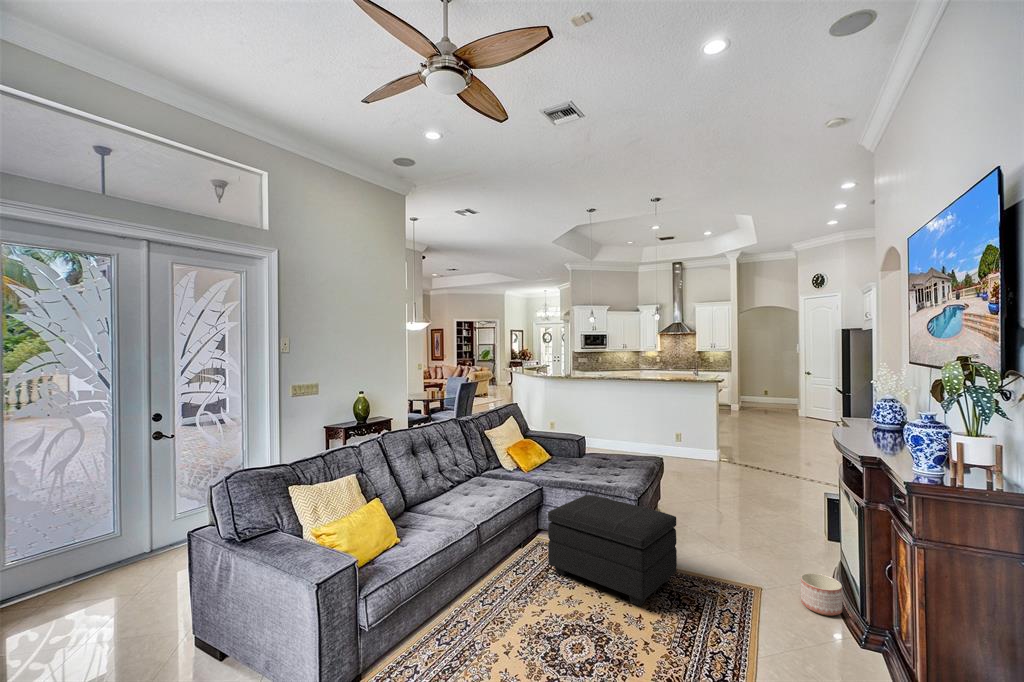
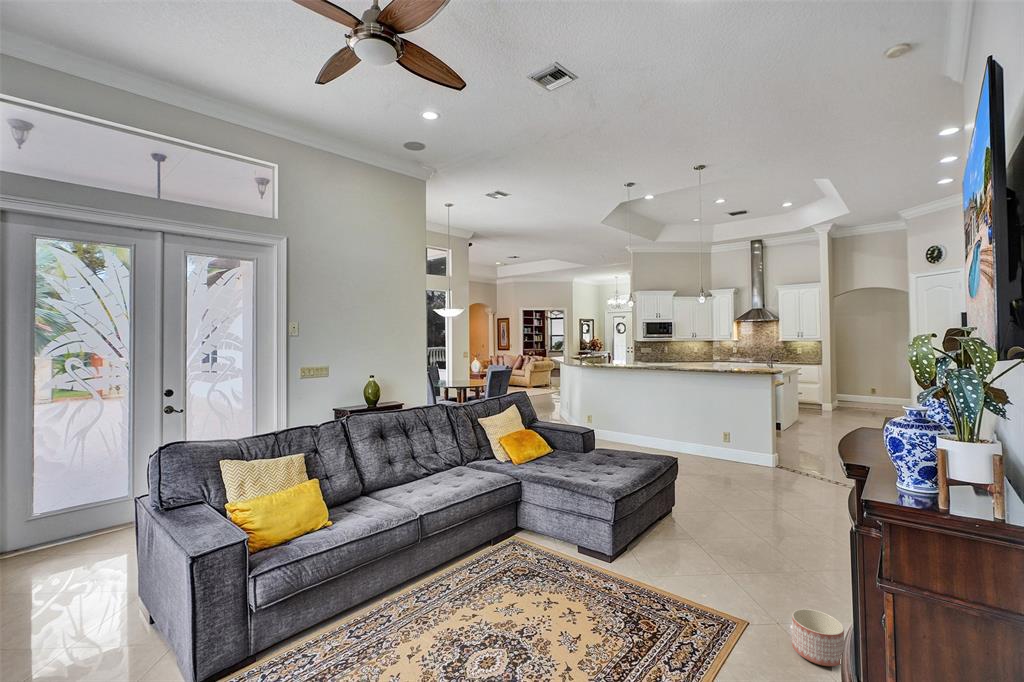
footstool: present [548,495,677,606] -> none [505,493,646,623]

